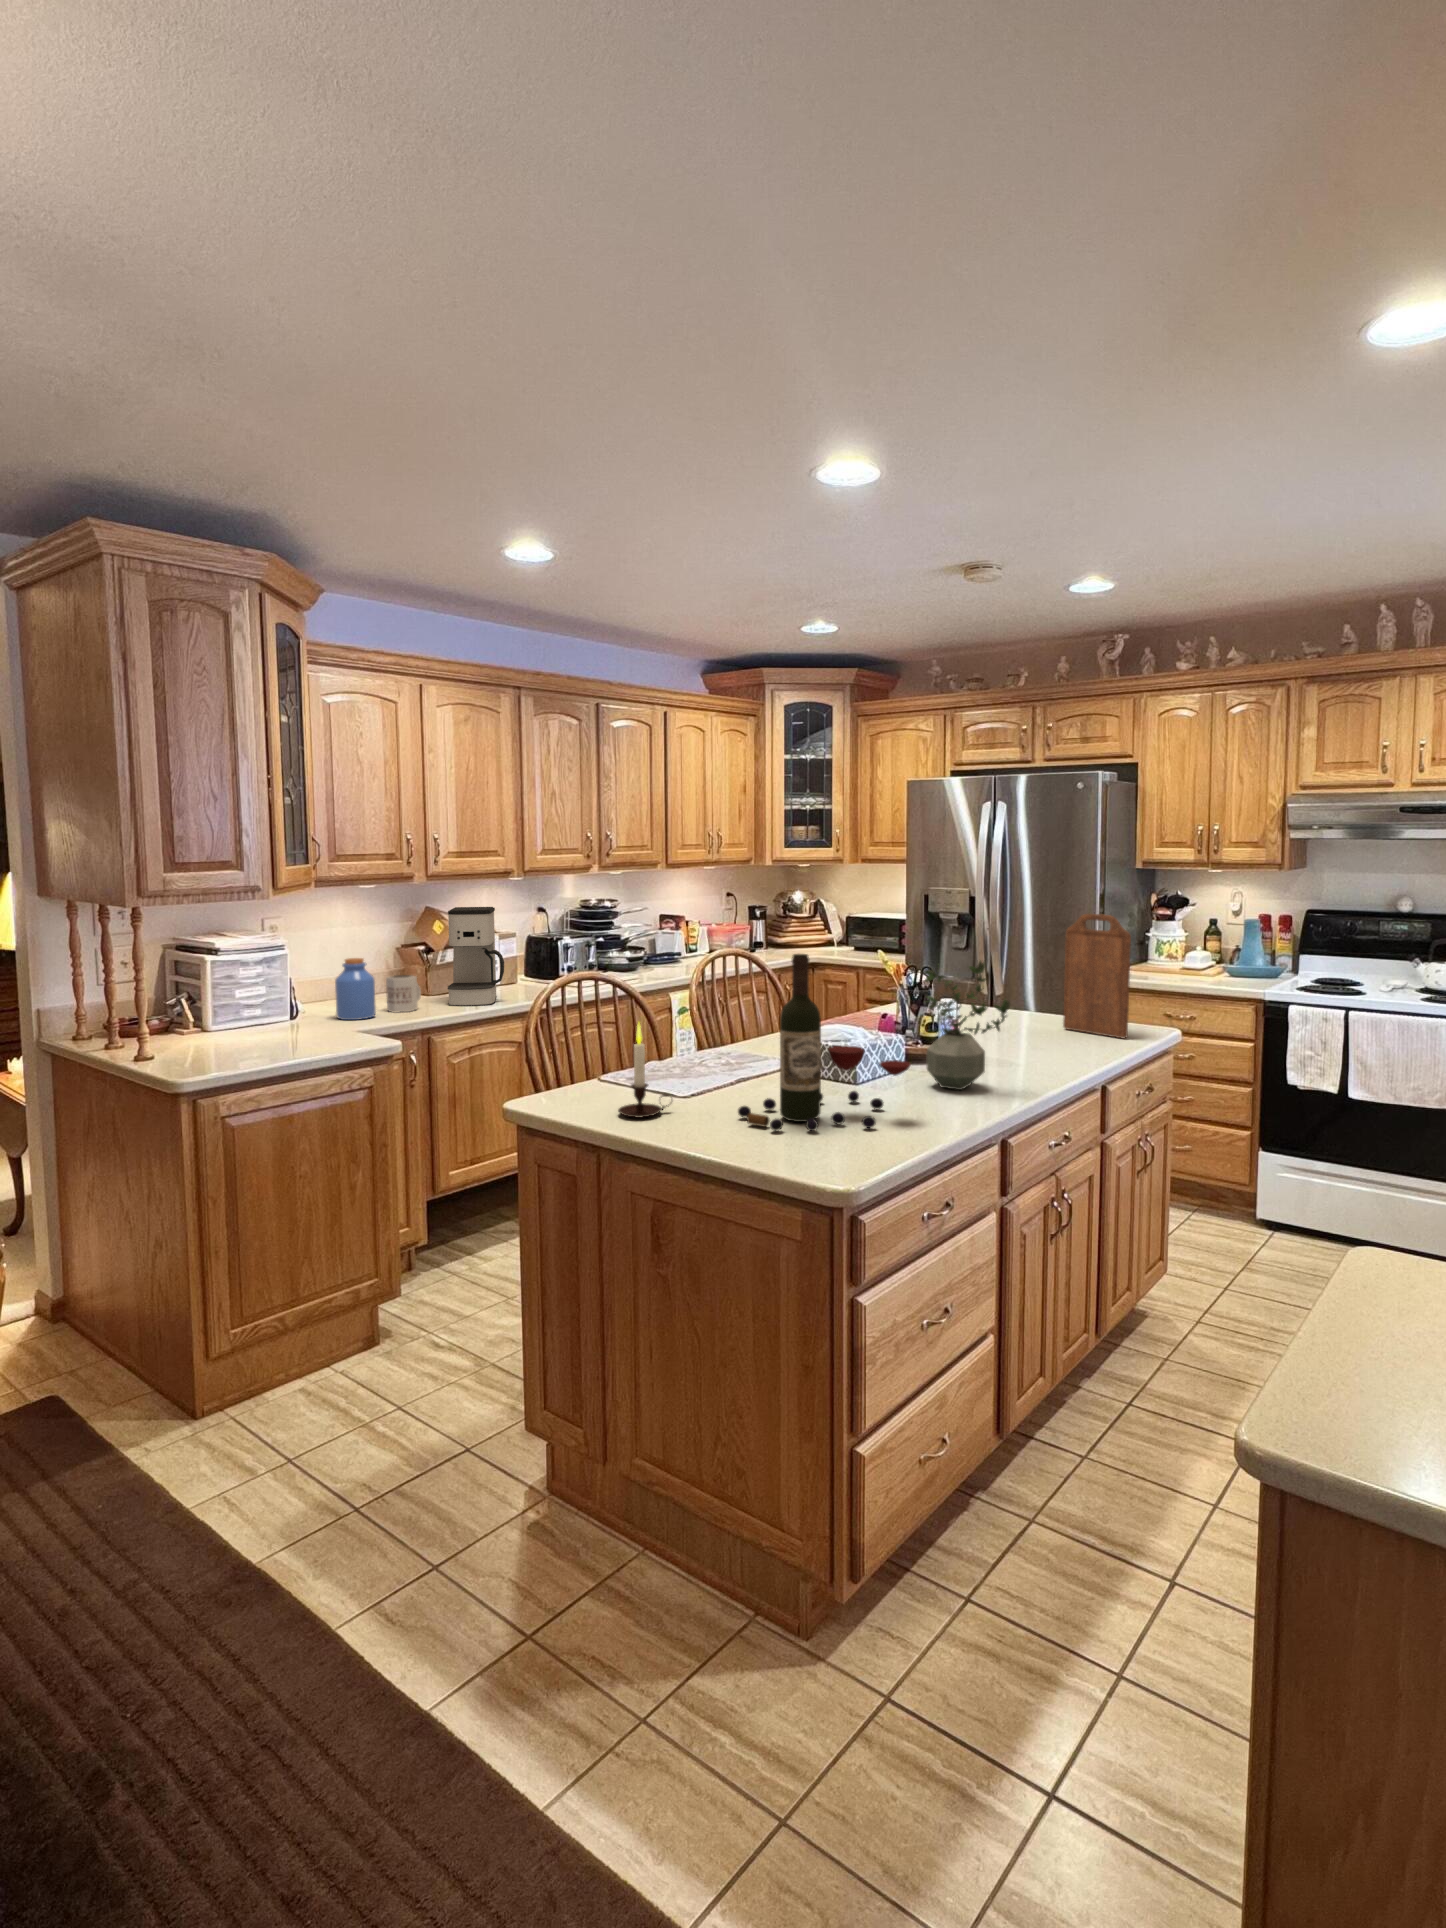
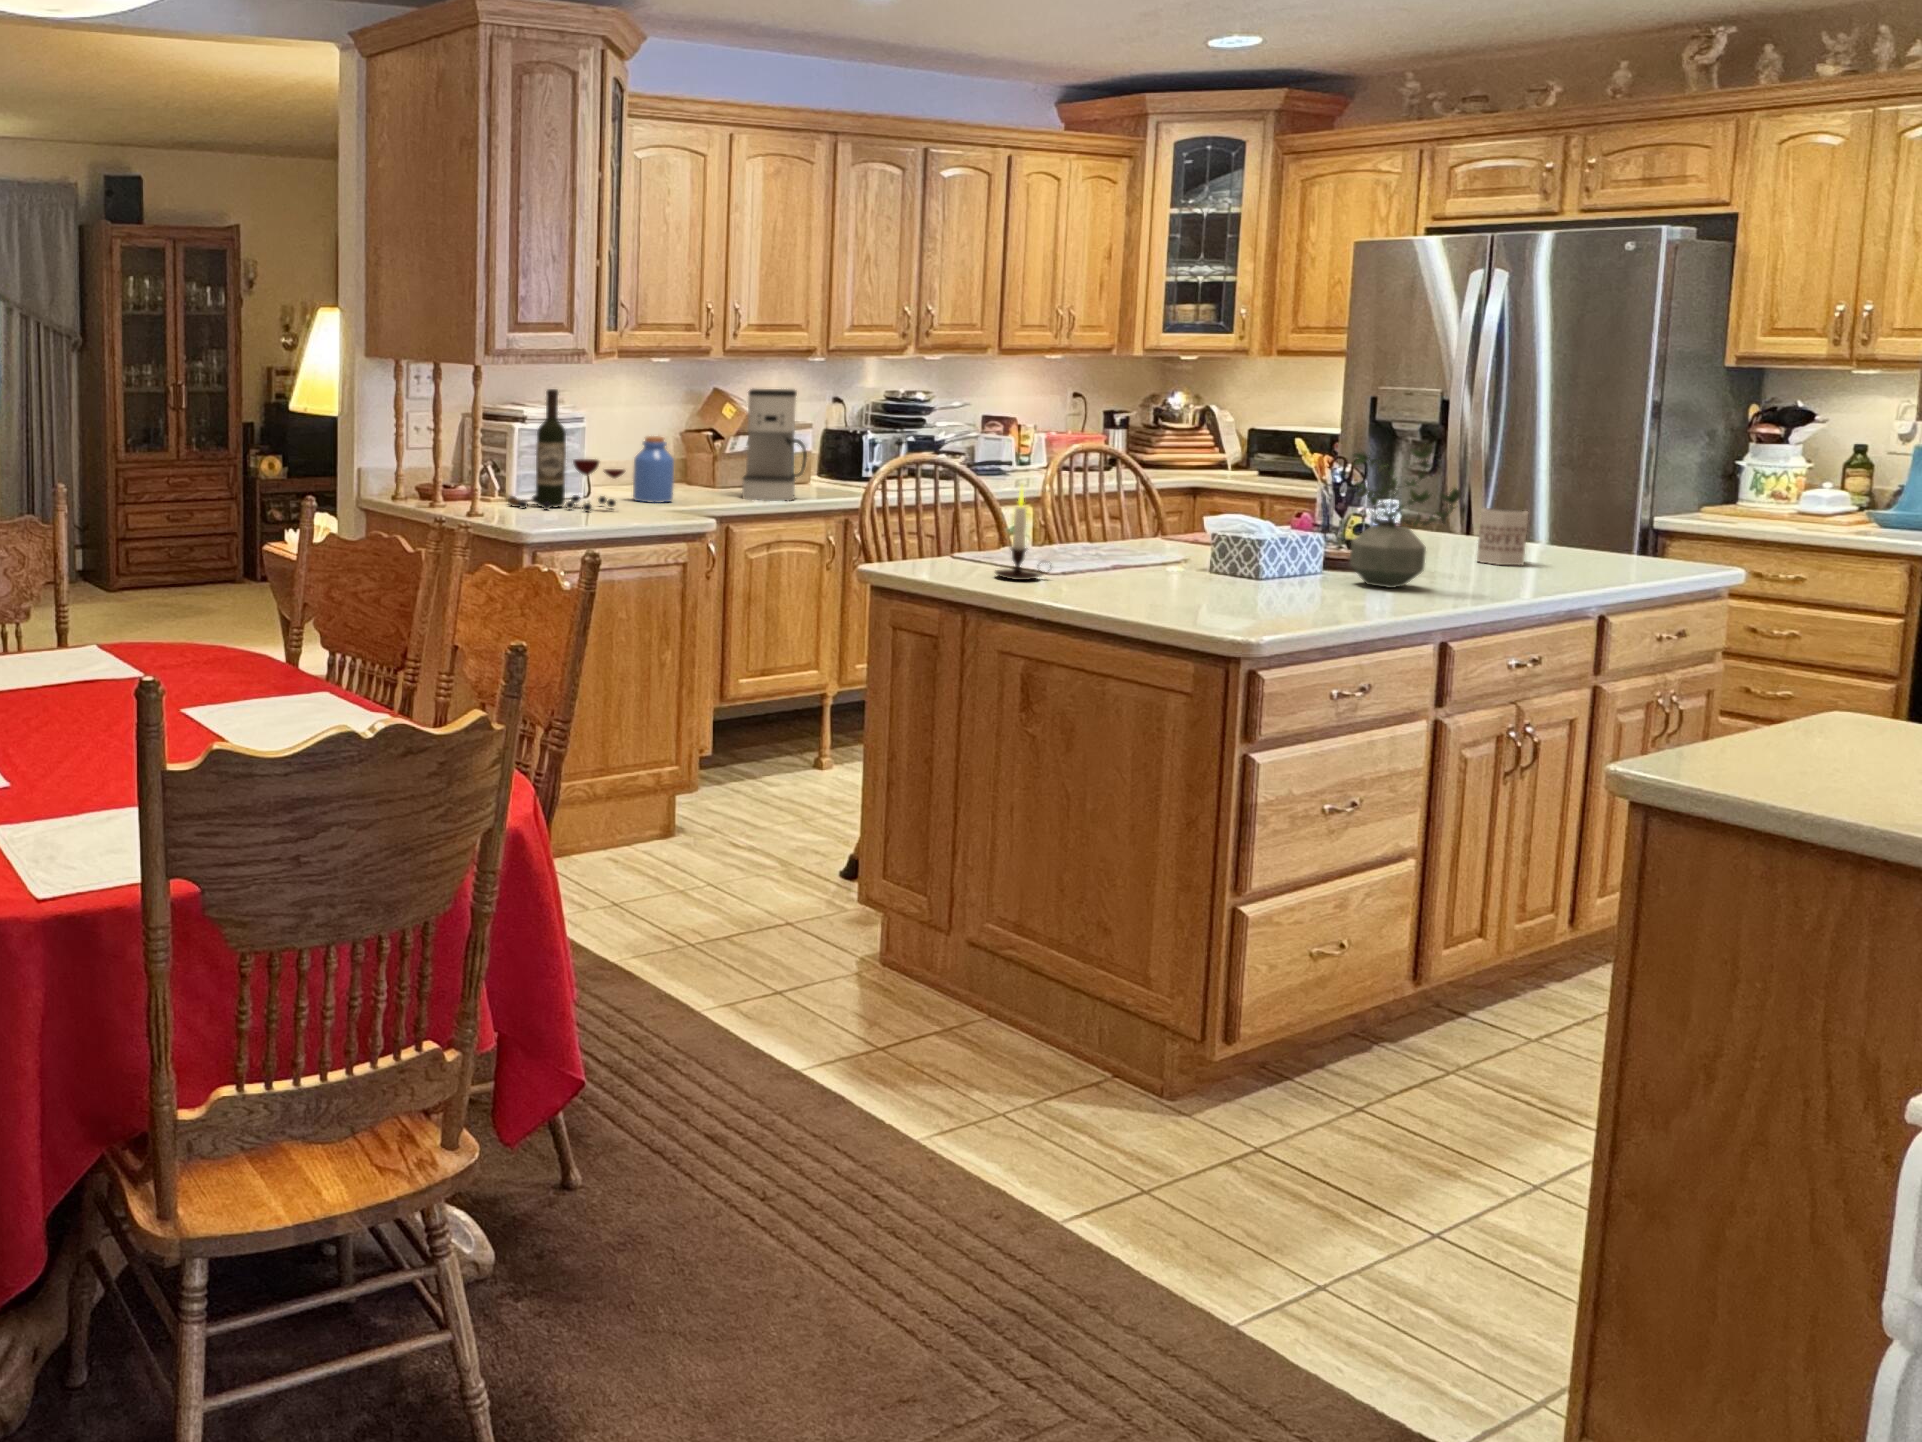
cutting board: present [1063,914,1131,1038] -> none [1554,409,1659,567]
wine bottle: present [738,954,911,1131] -> present [508,389,625,511]
mug: present [386,975,421,1012] -> present [1477,508,1528,565]

